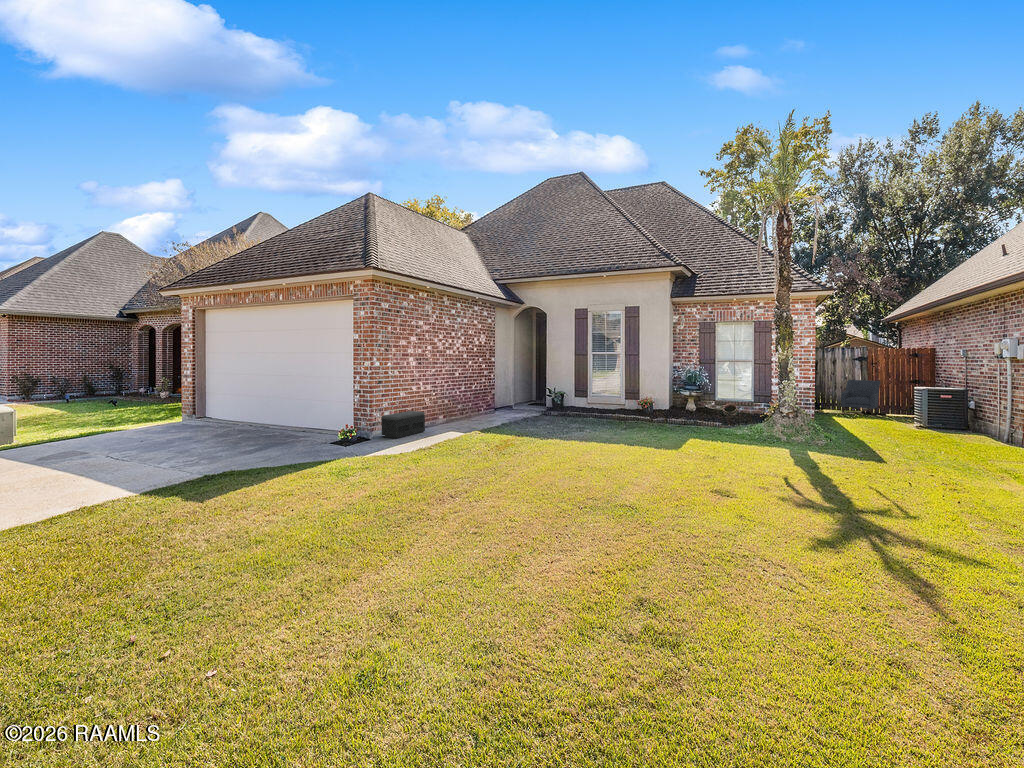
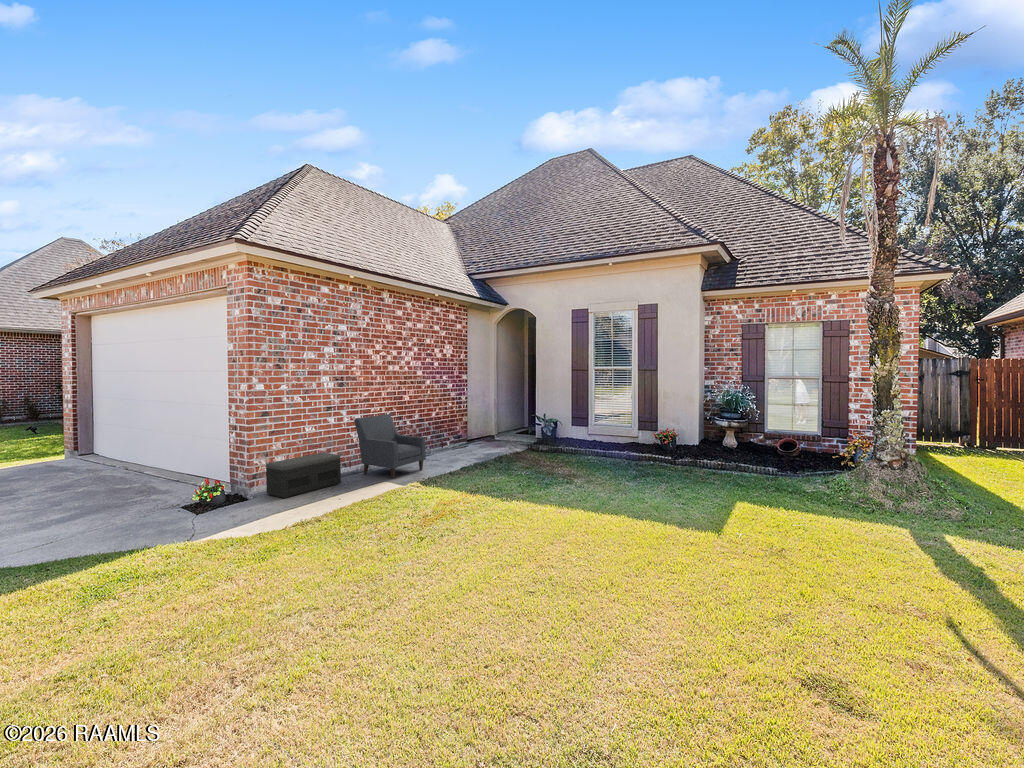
chair: present [841,380,880,415] -> present [354,414,426,479]

